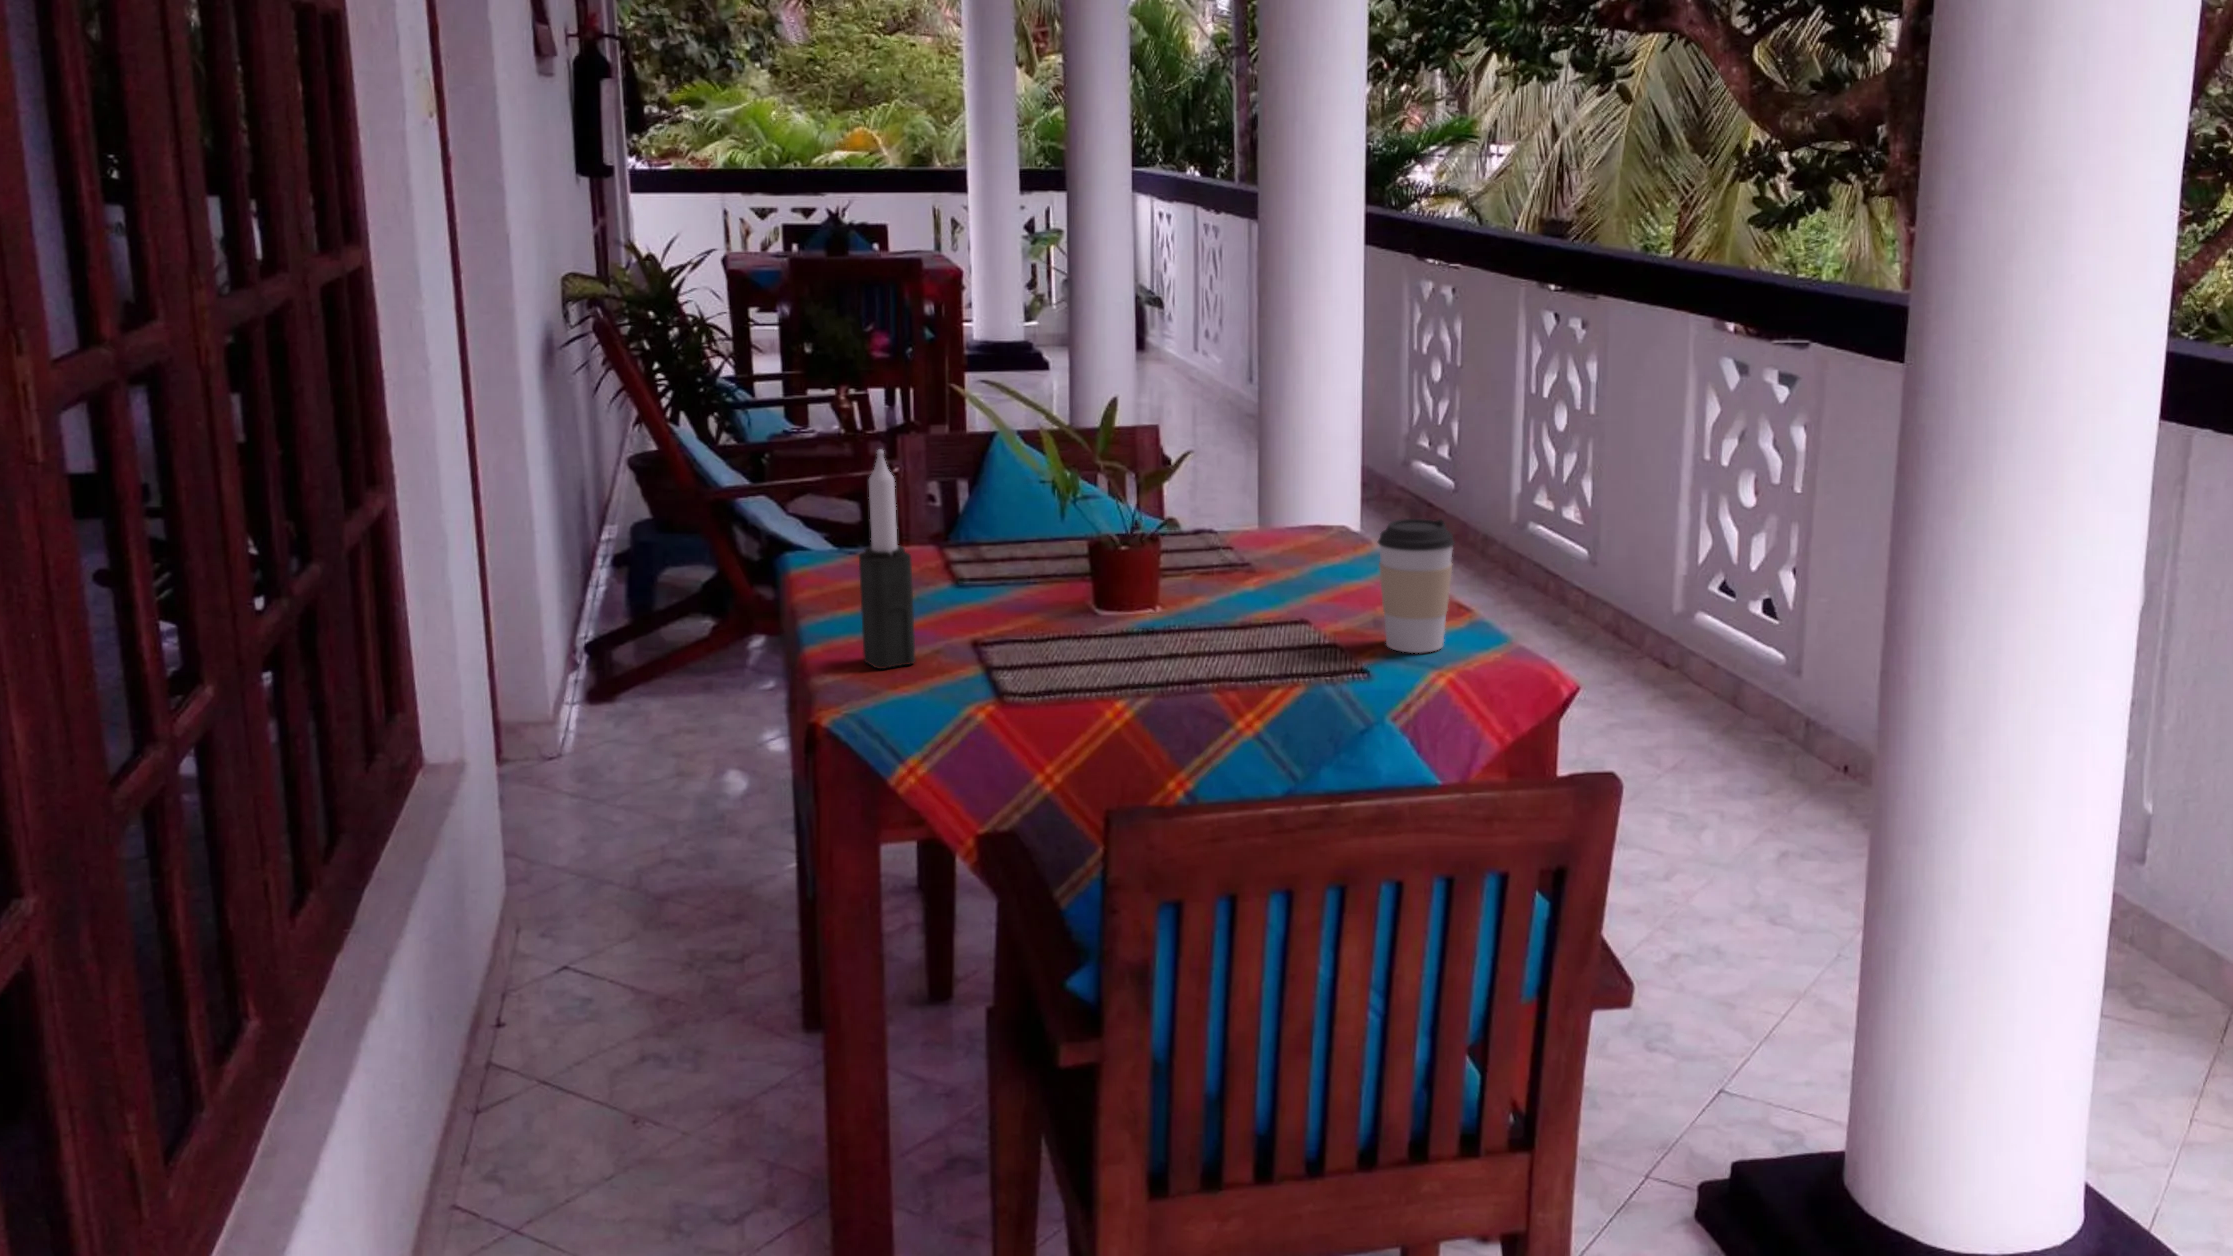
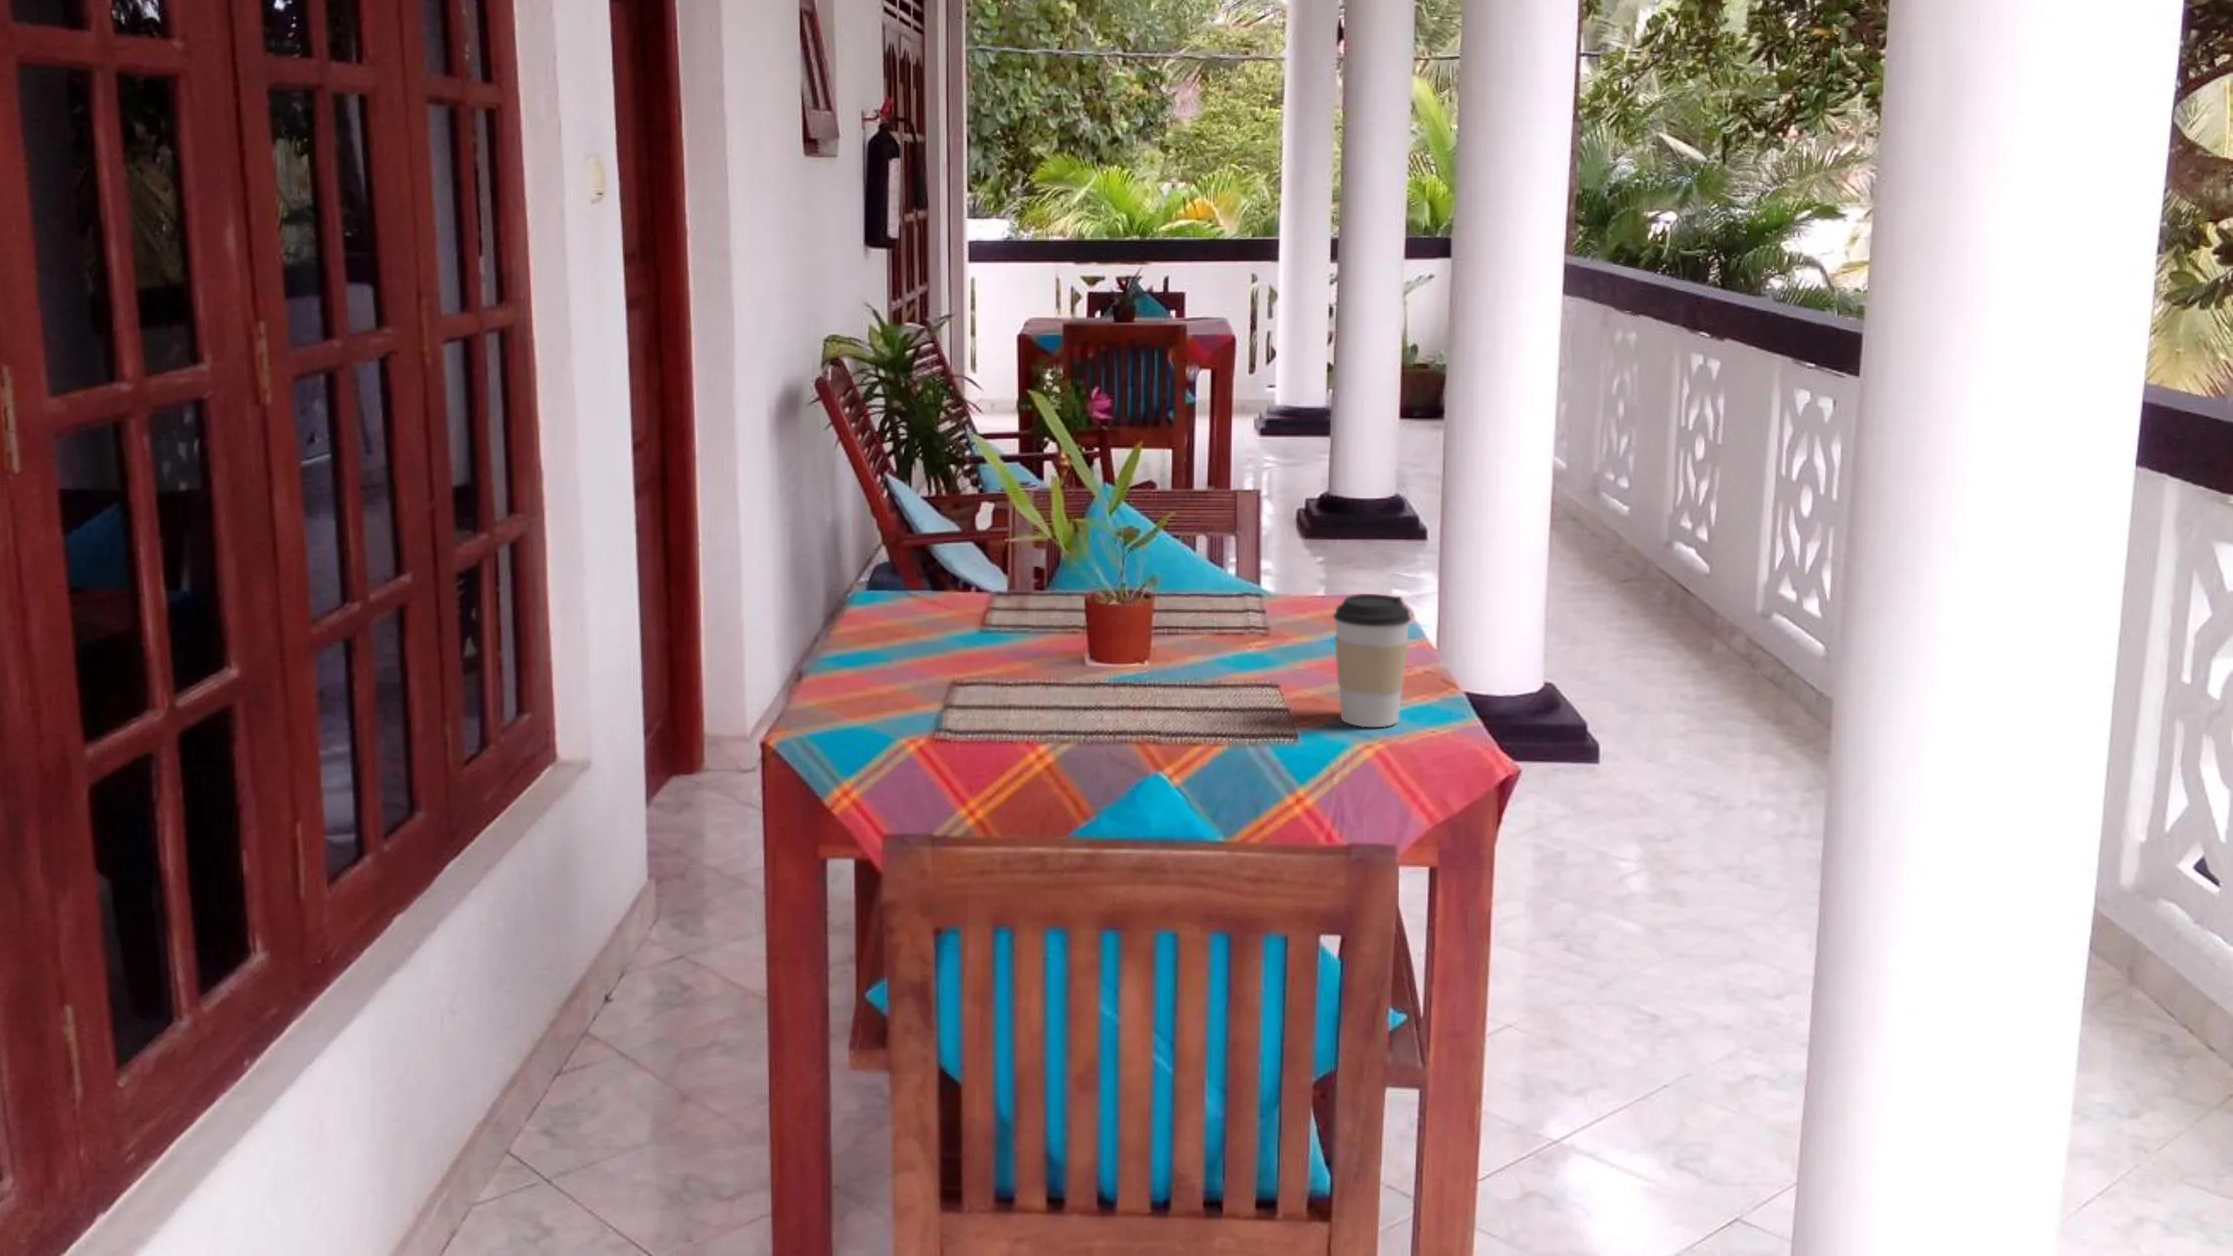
candle: present [859,449,915,669] -> none [848,499,894,699]

